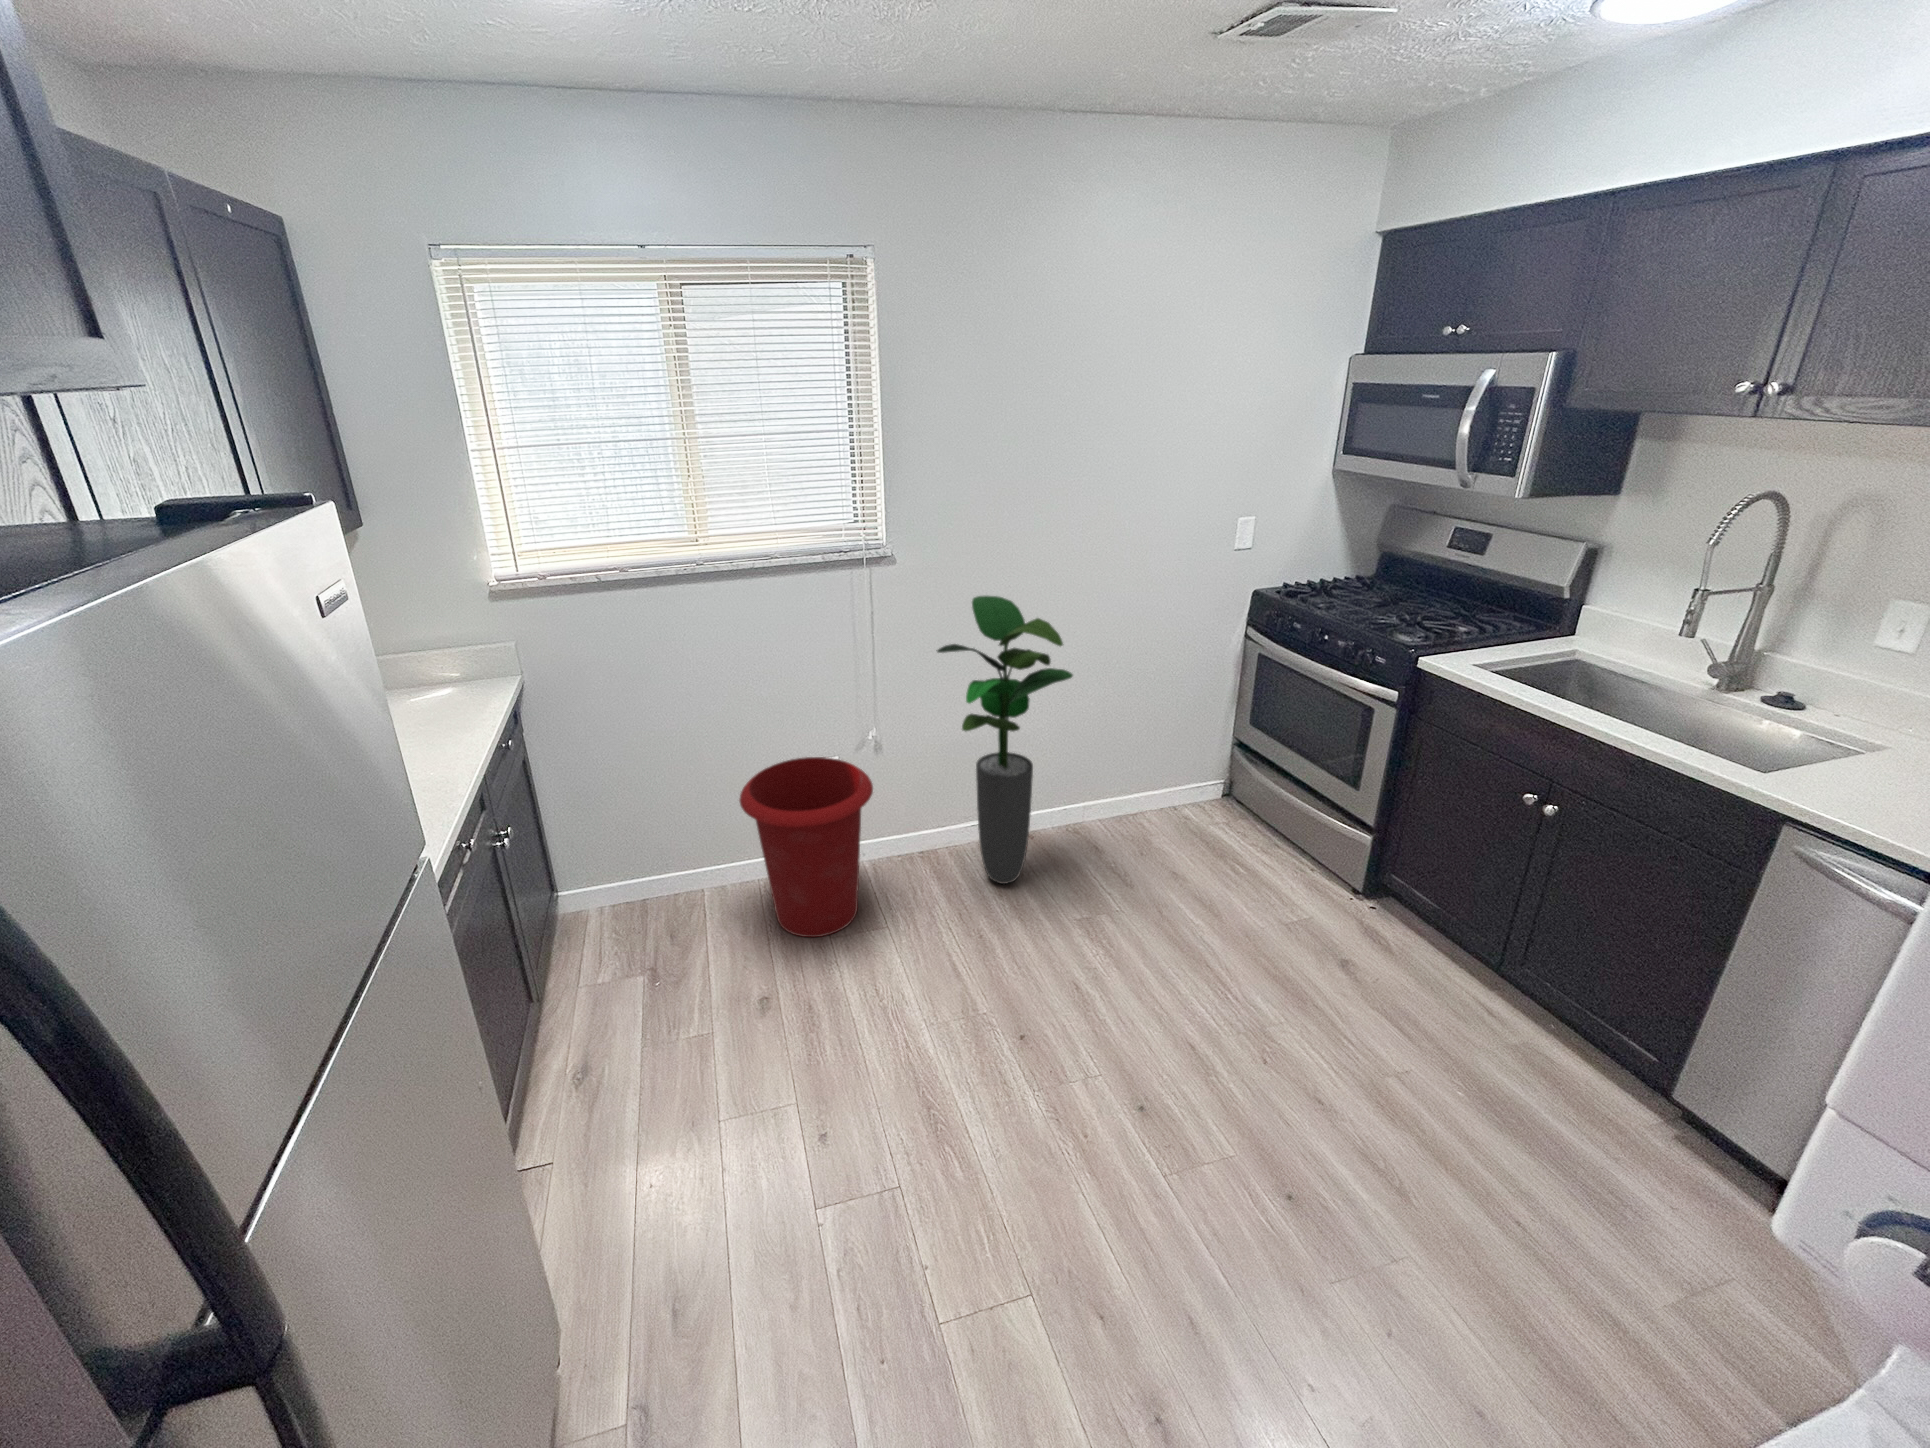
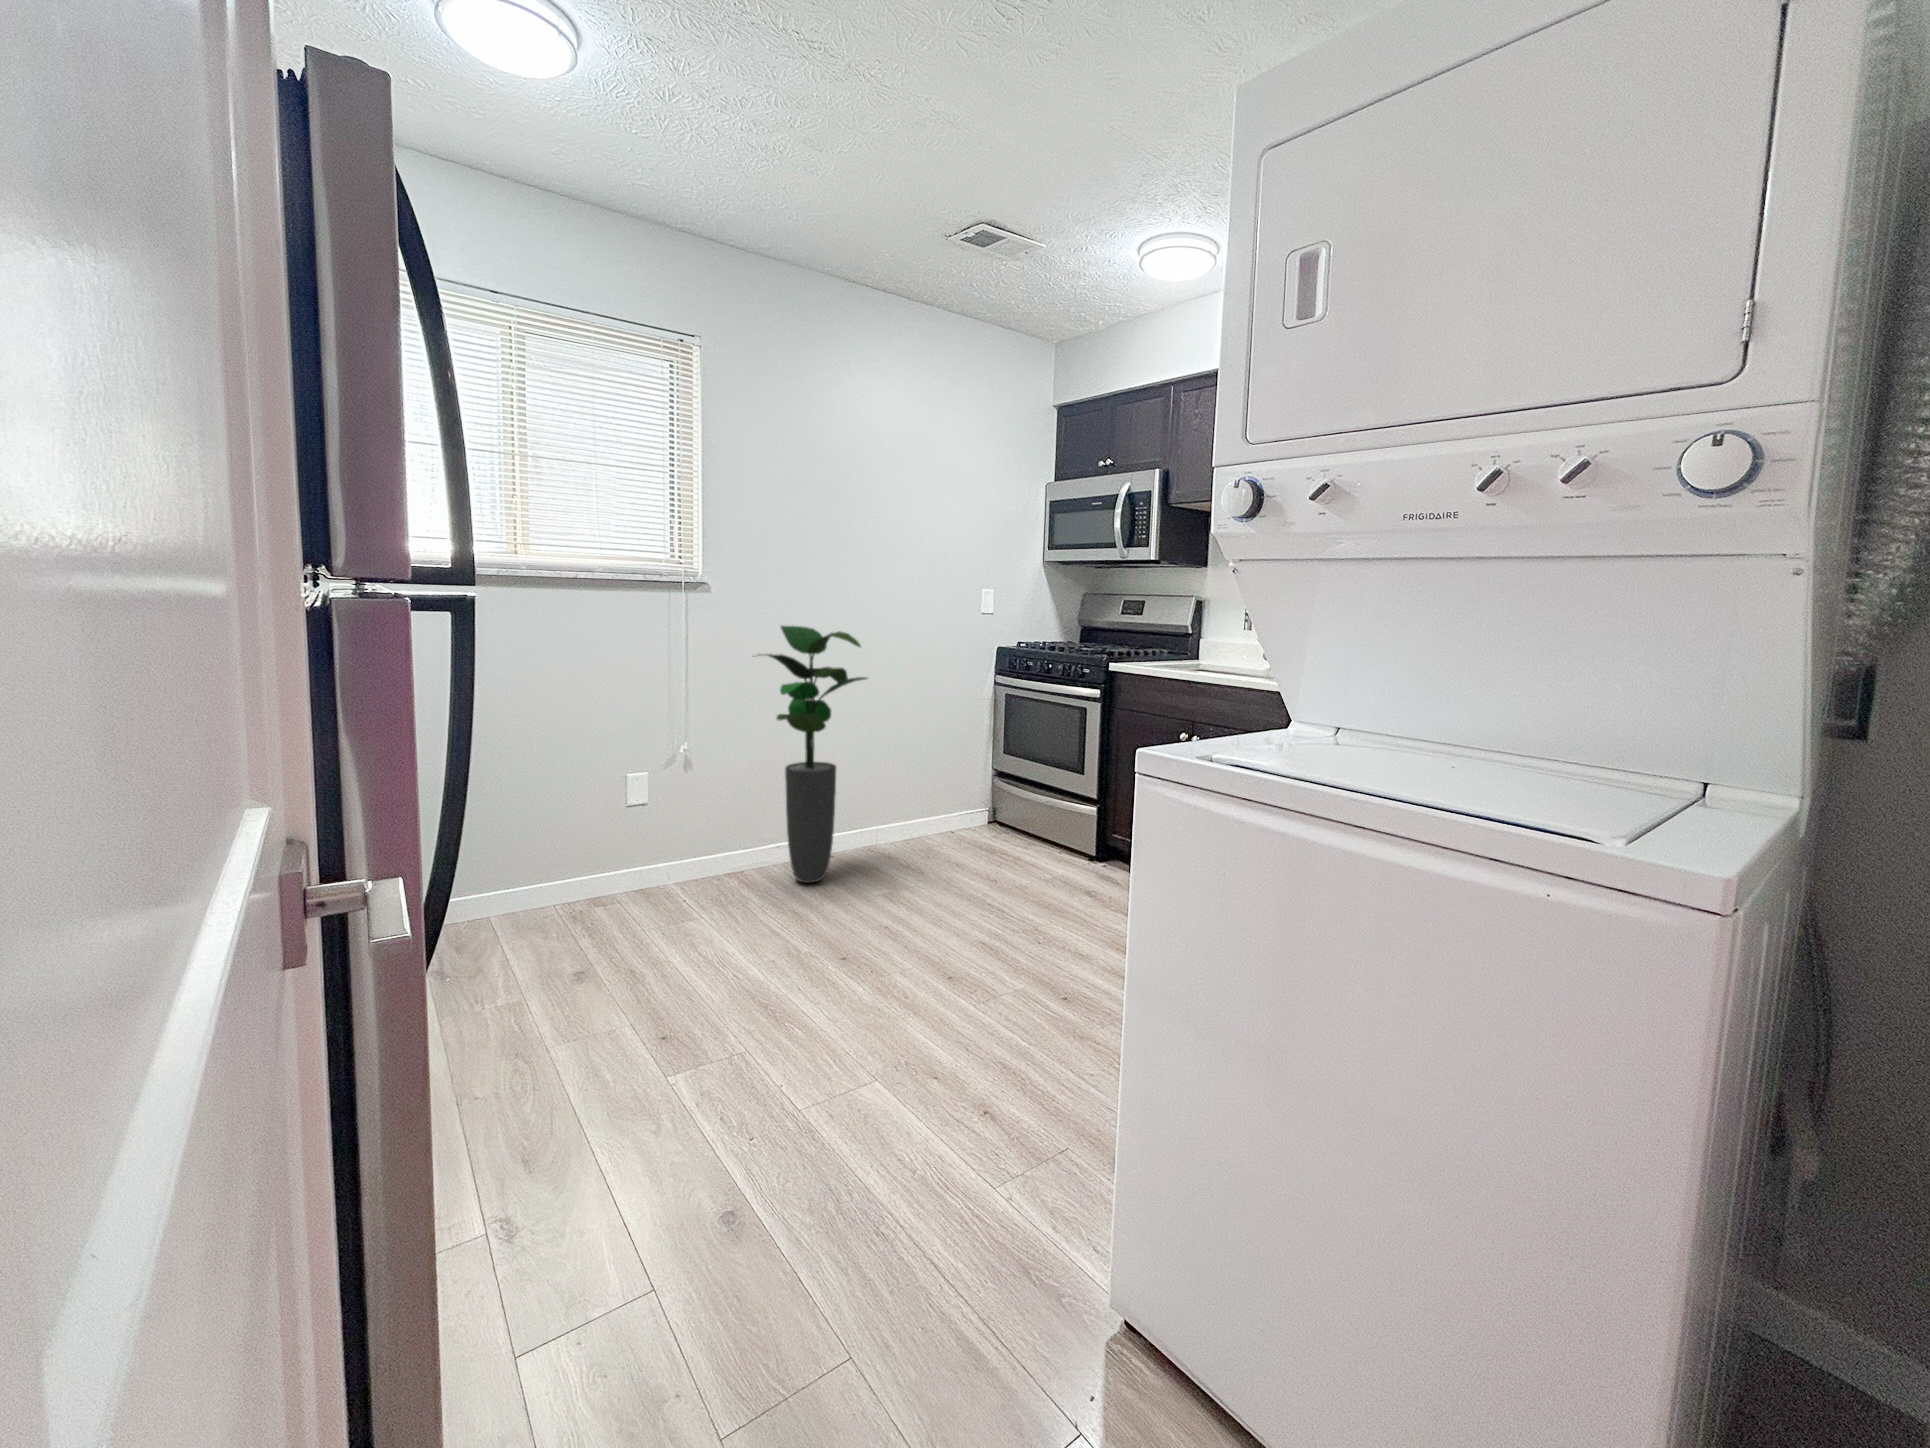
waste bin: present [739,757,873,937] -> none [549,765,691,935]

